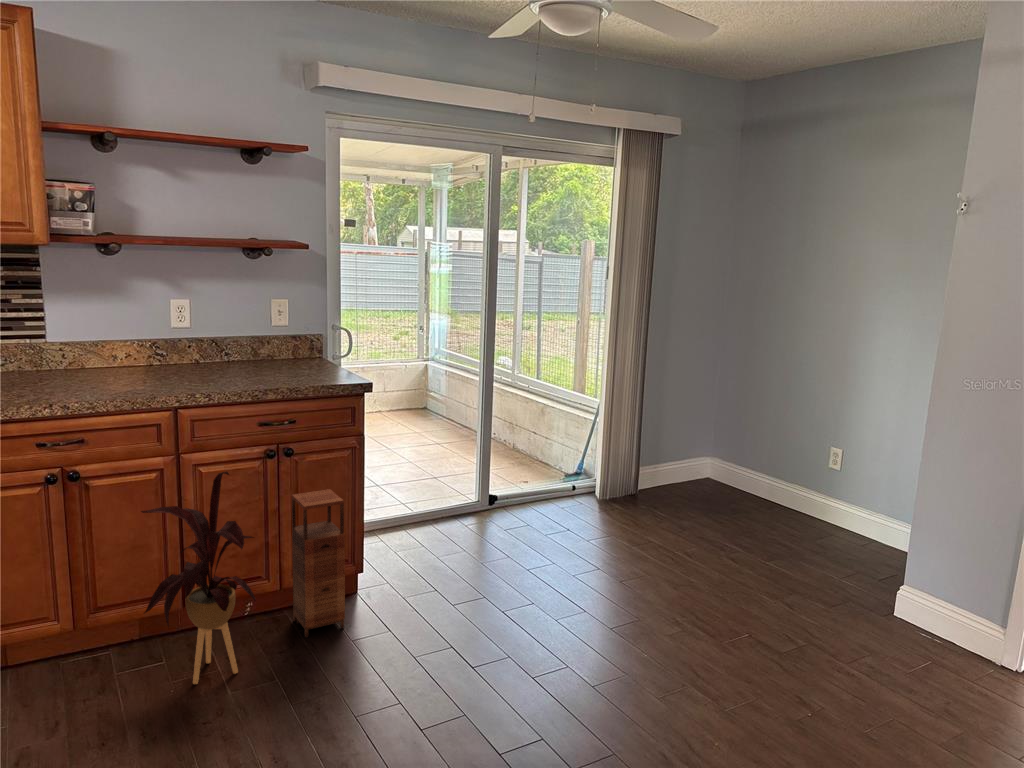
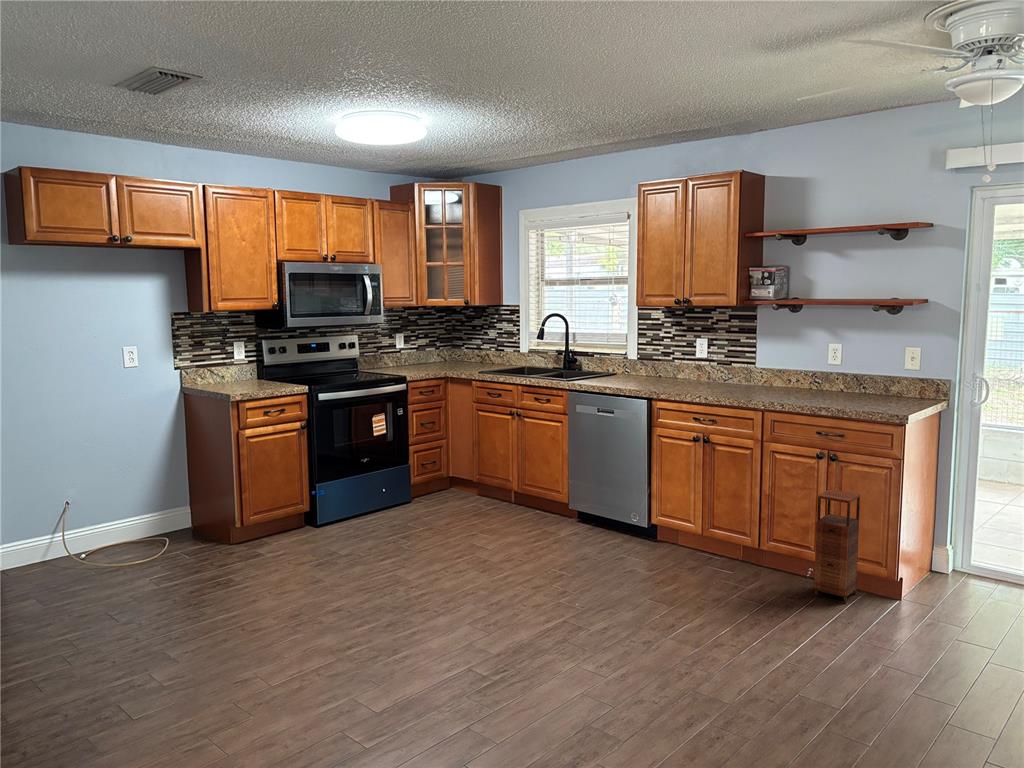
house plant: present [141,472,255,684] -> none [694,450,770,588]

